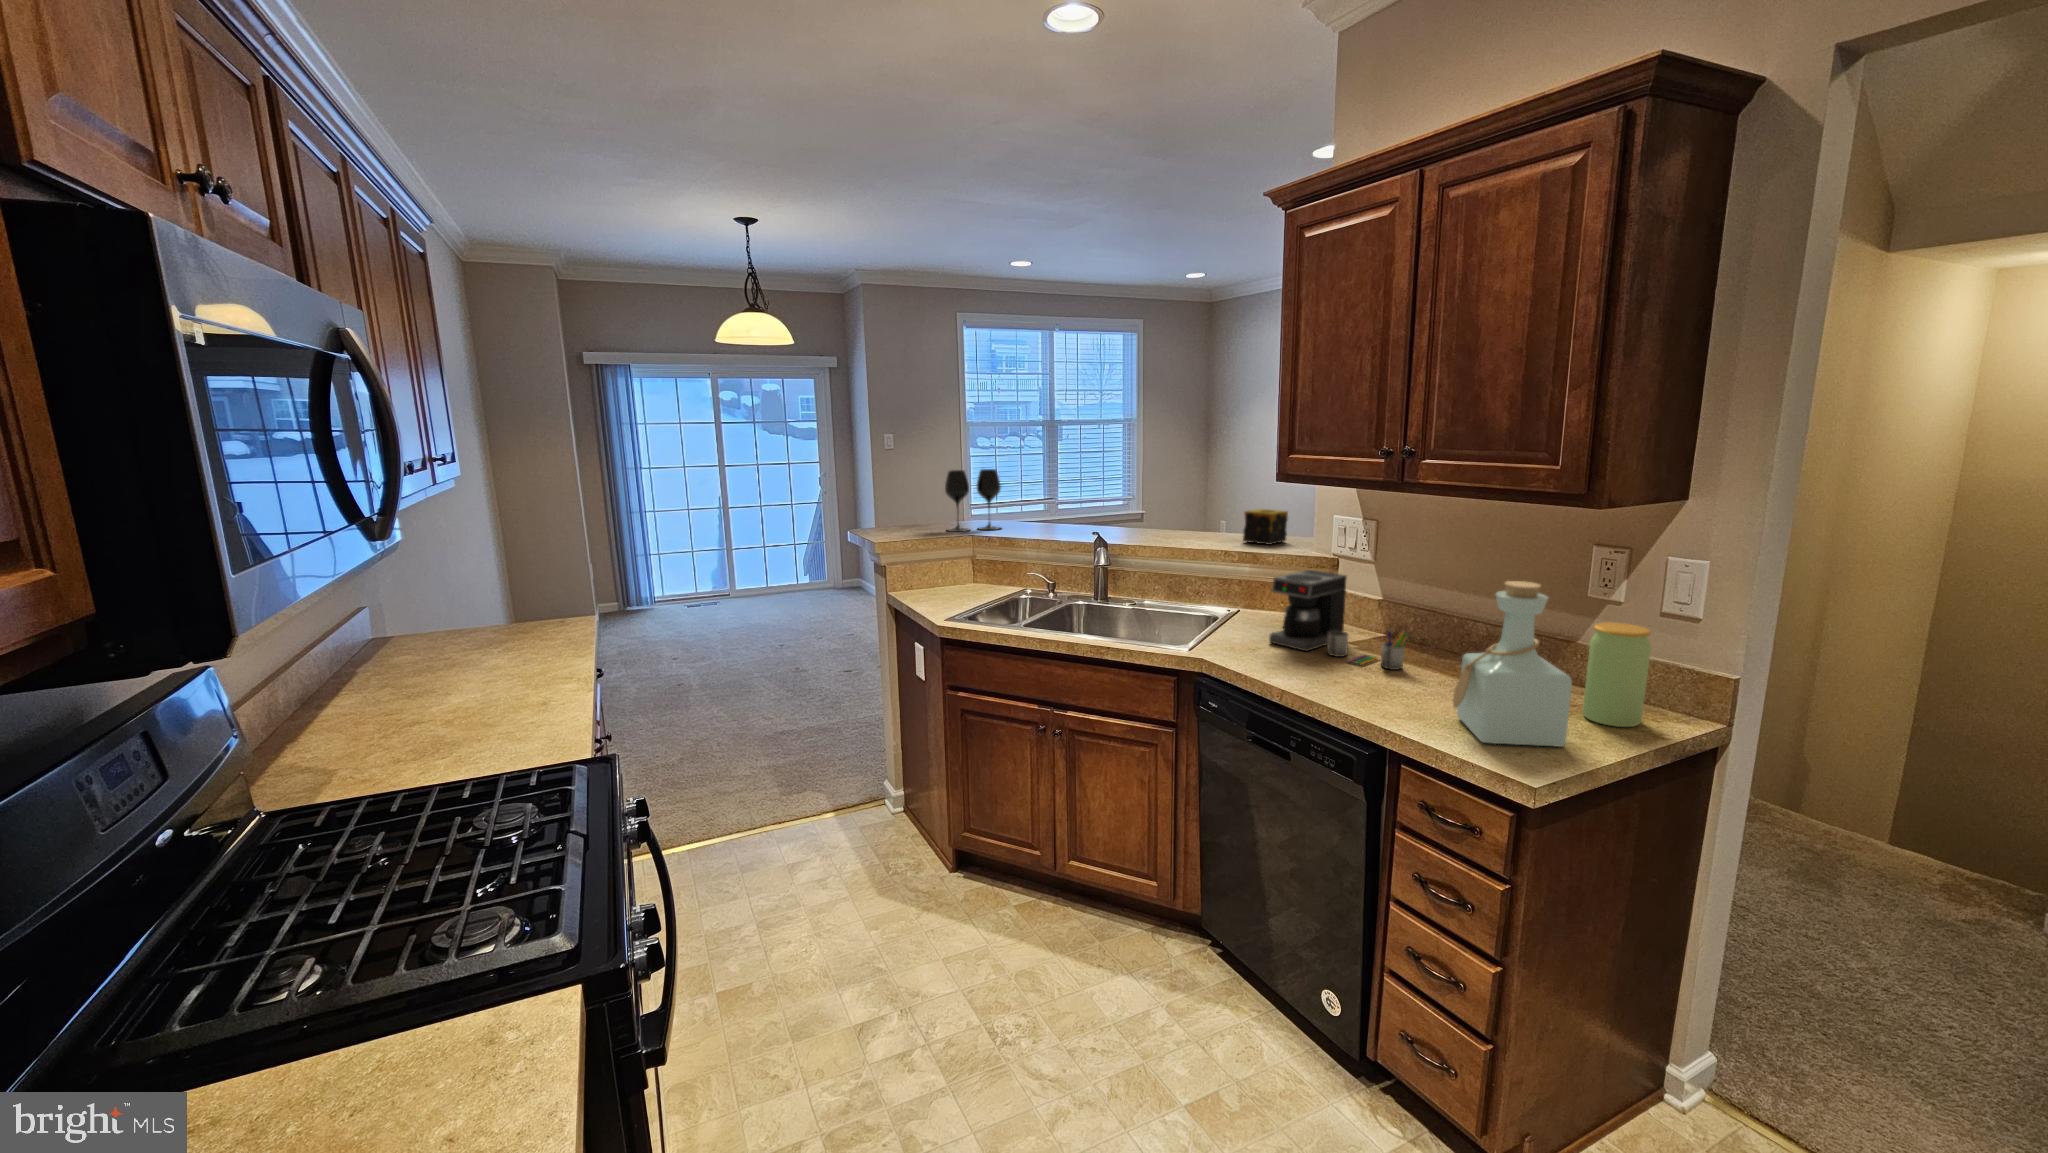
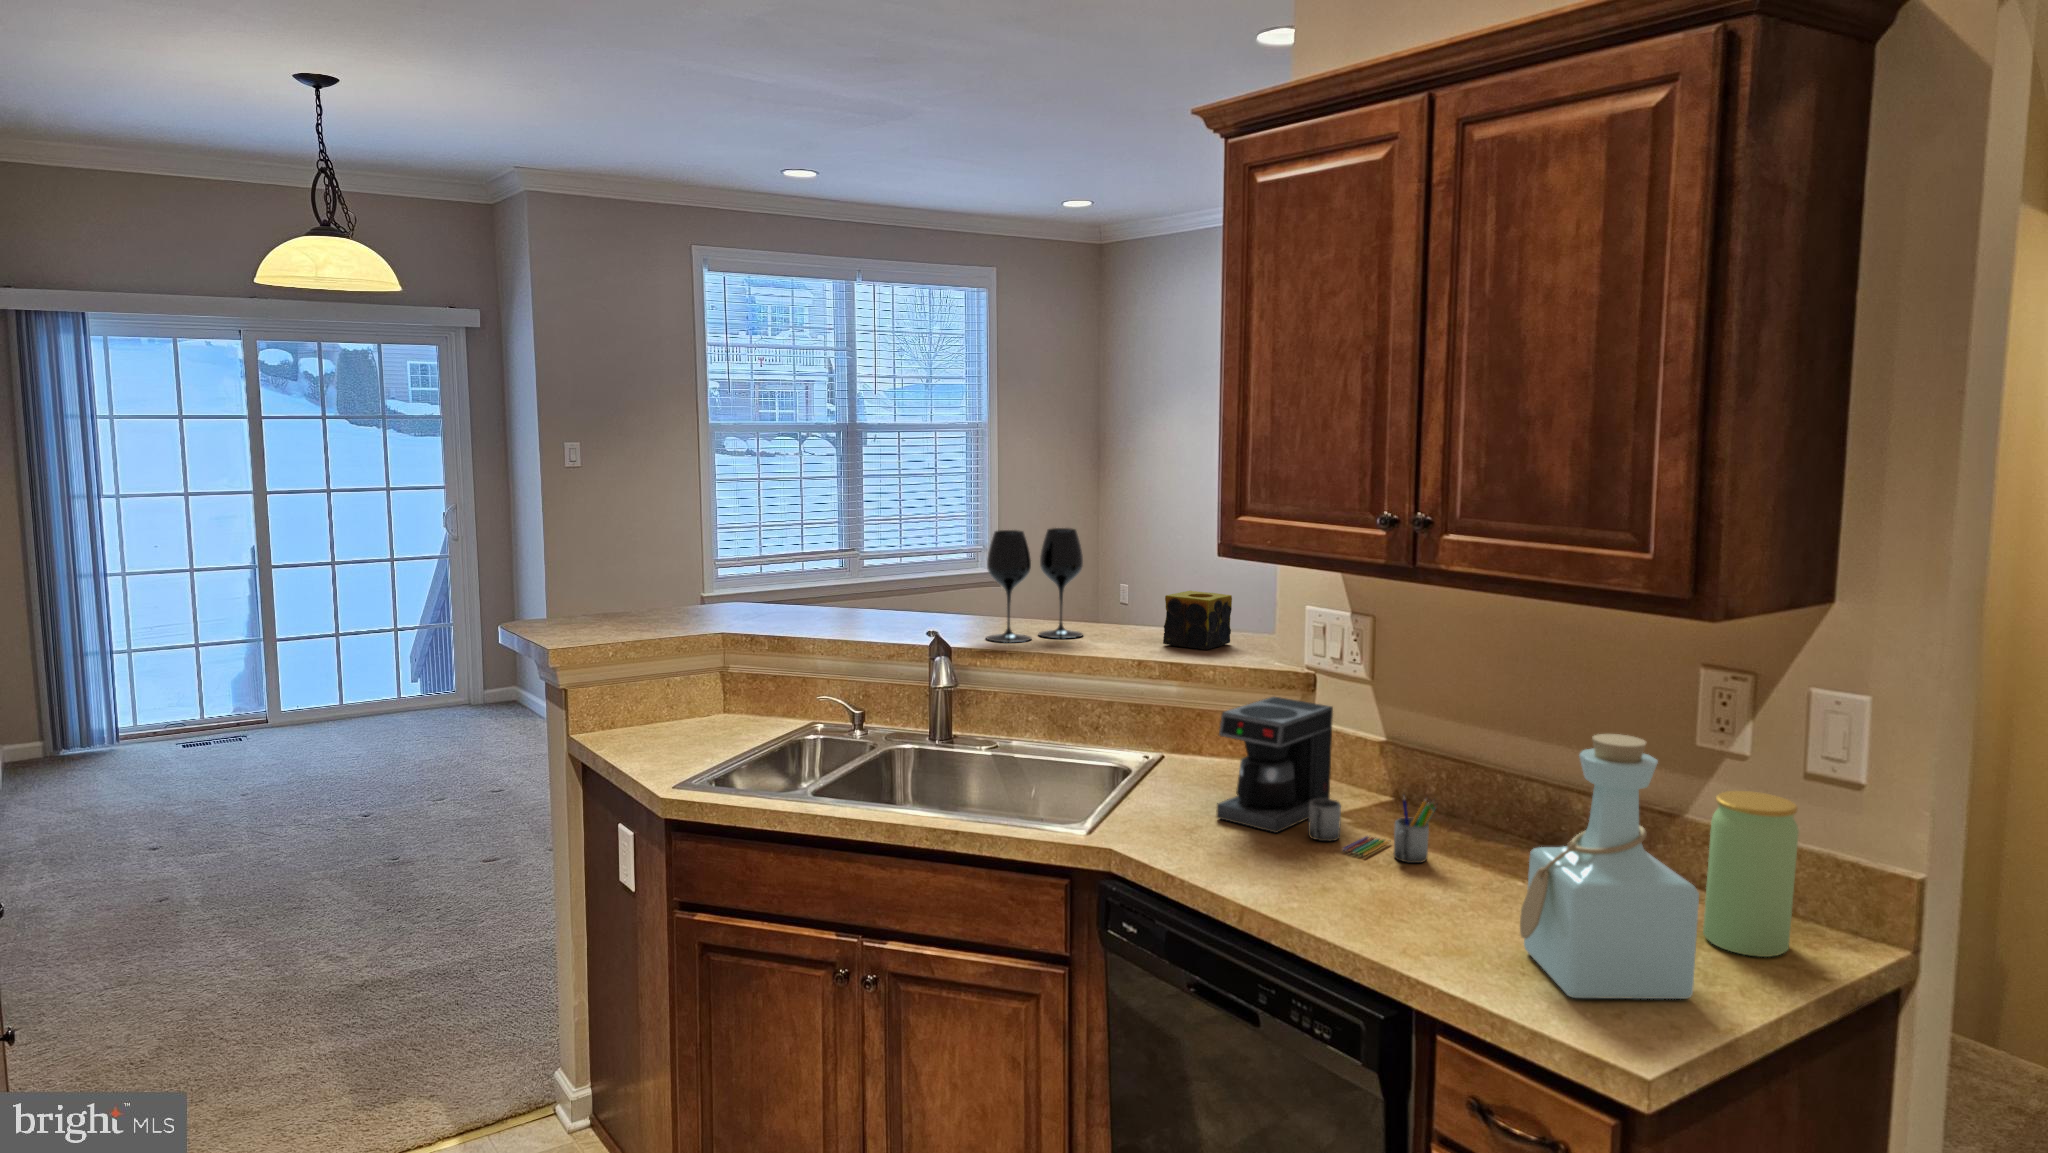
wine glass: present [945,469,1001,532] -> present [987,528,1083,642]

